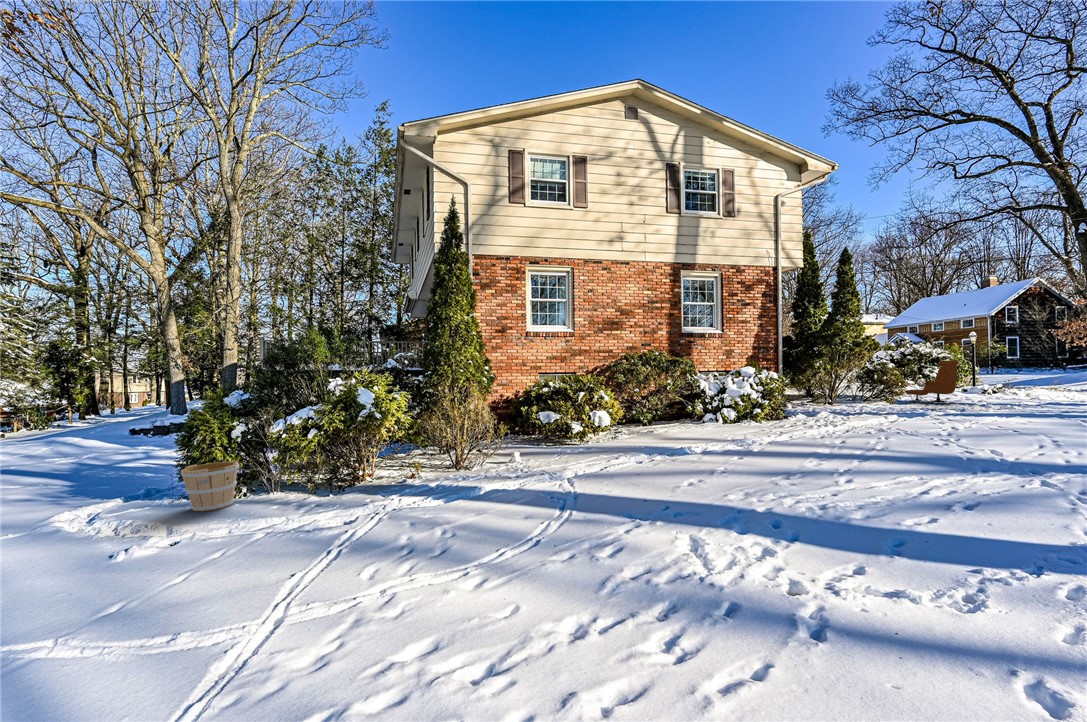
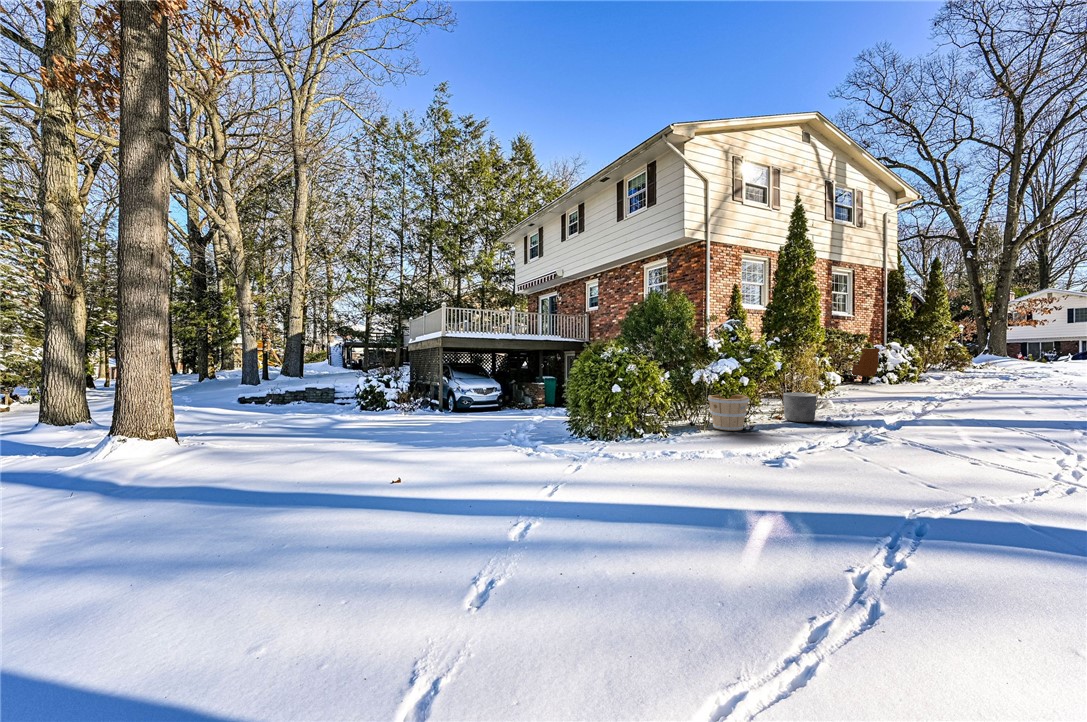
lounge chair: present [906,360,959,405] -> present [850,348,880,386]
planter: none [320,456,361,497] -> present [783,393,817,422]

